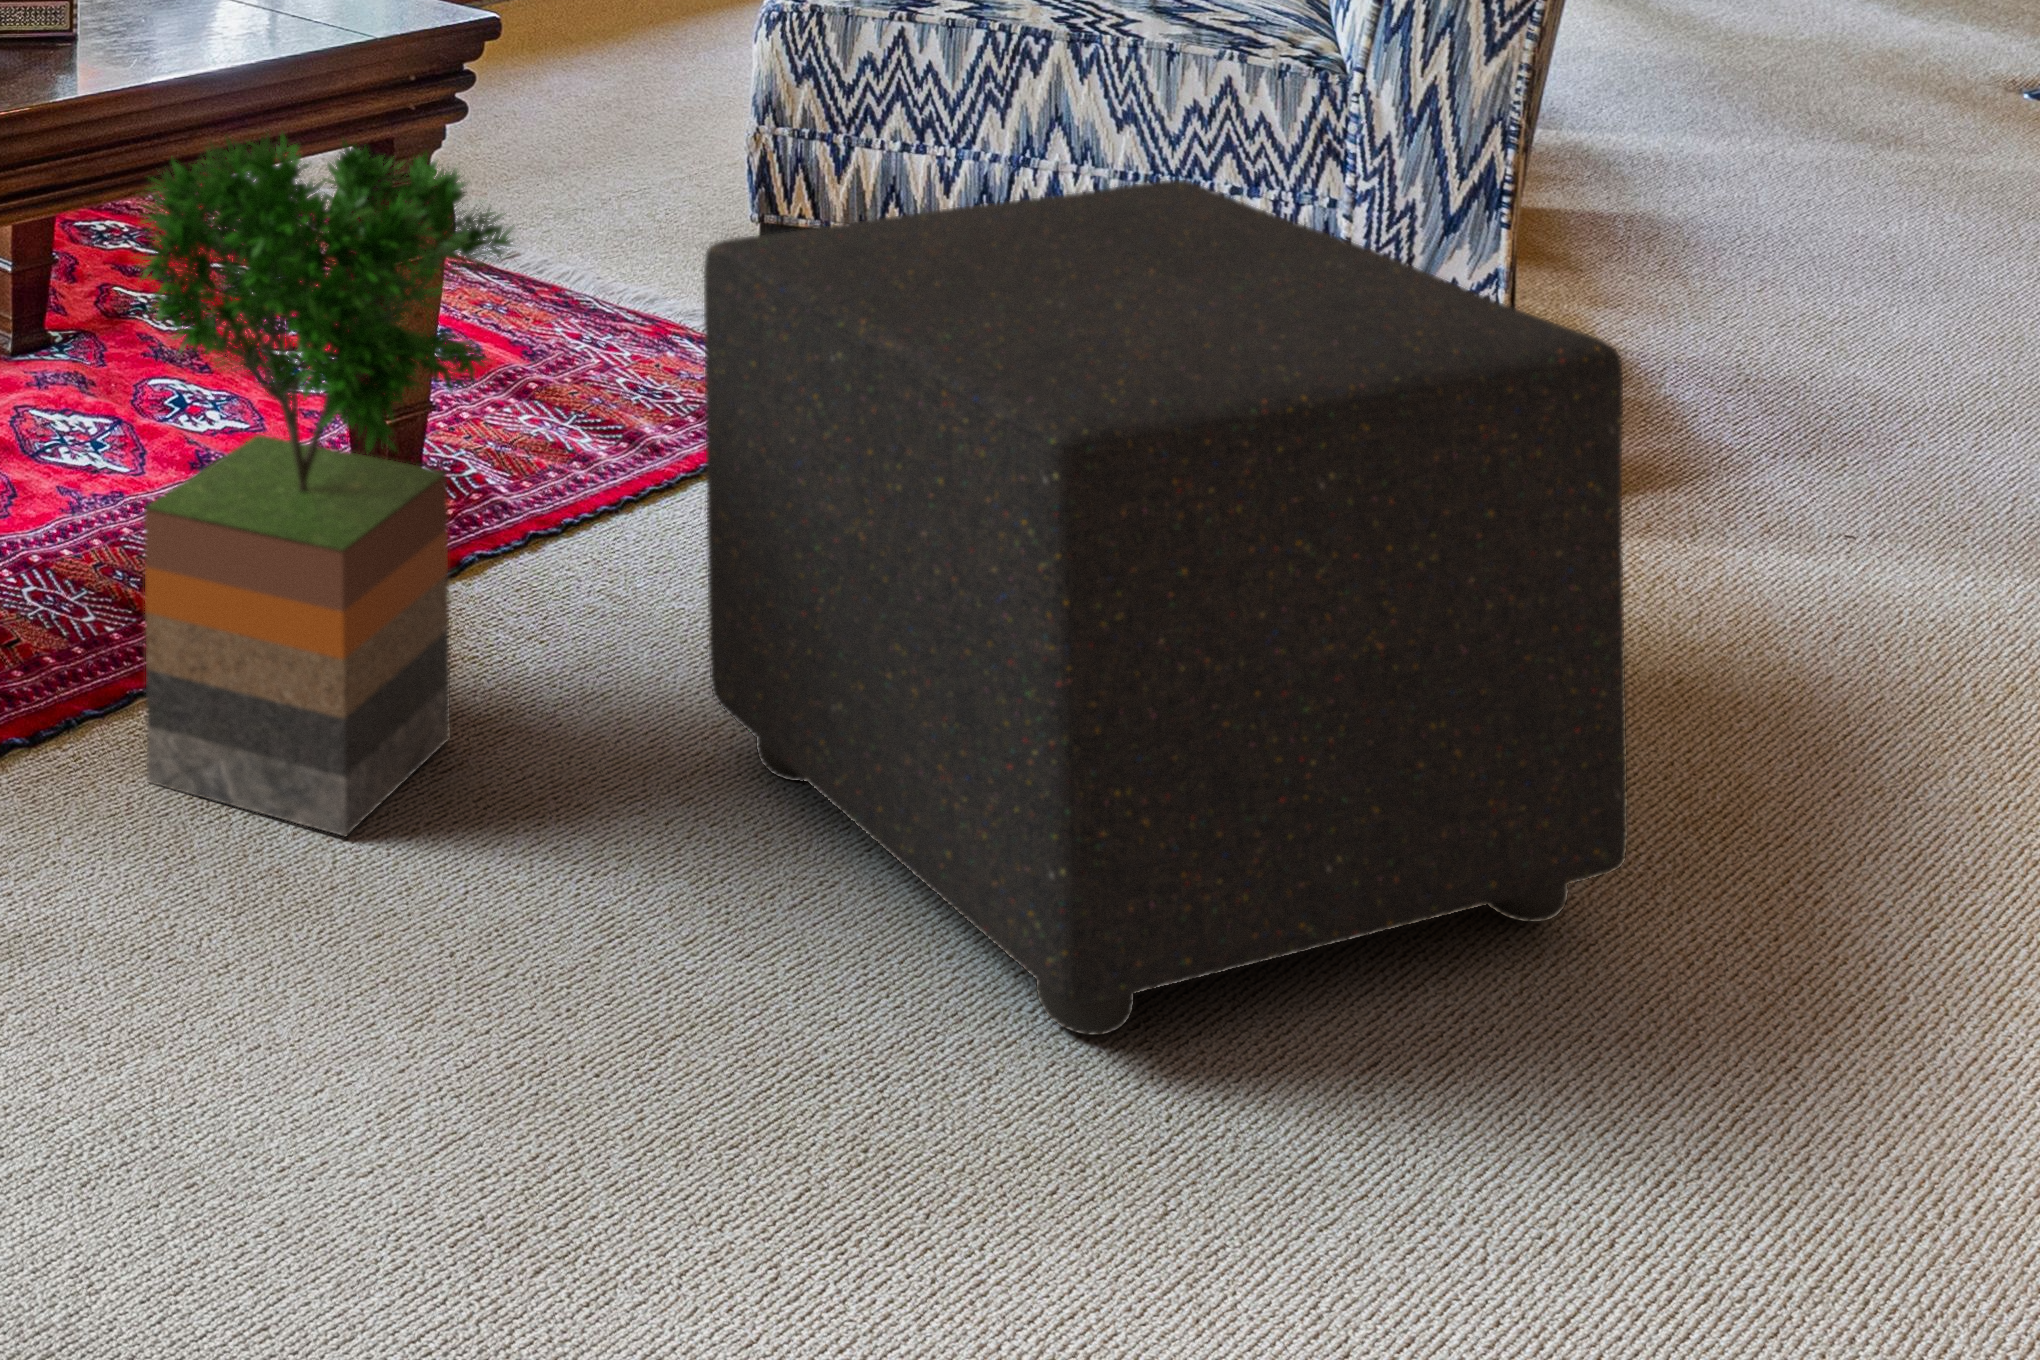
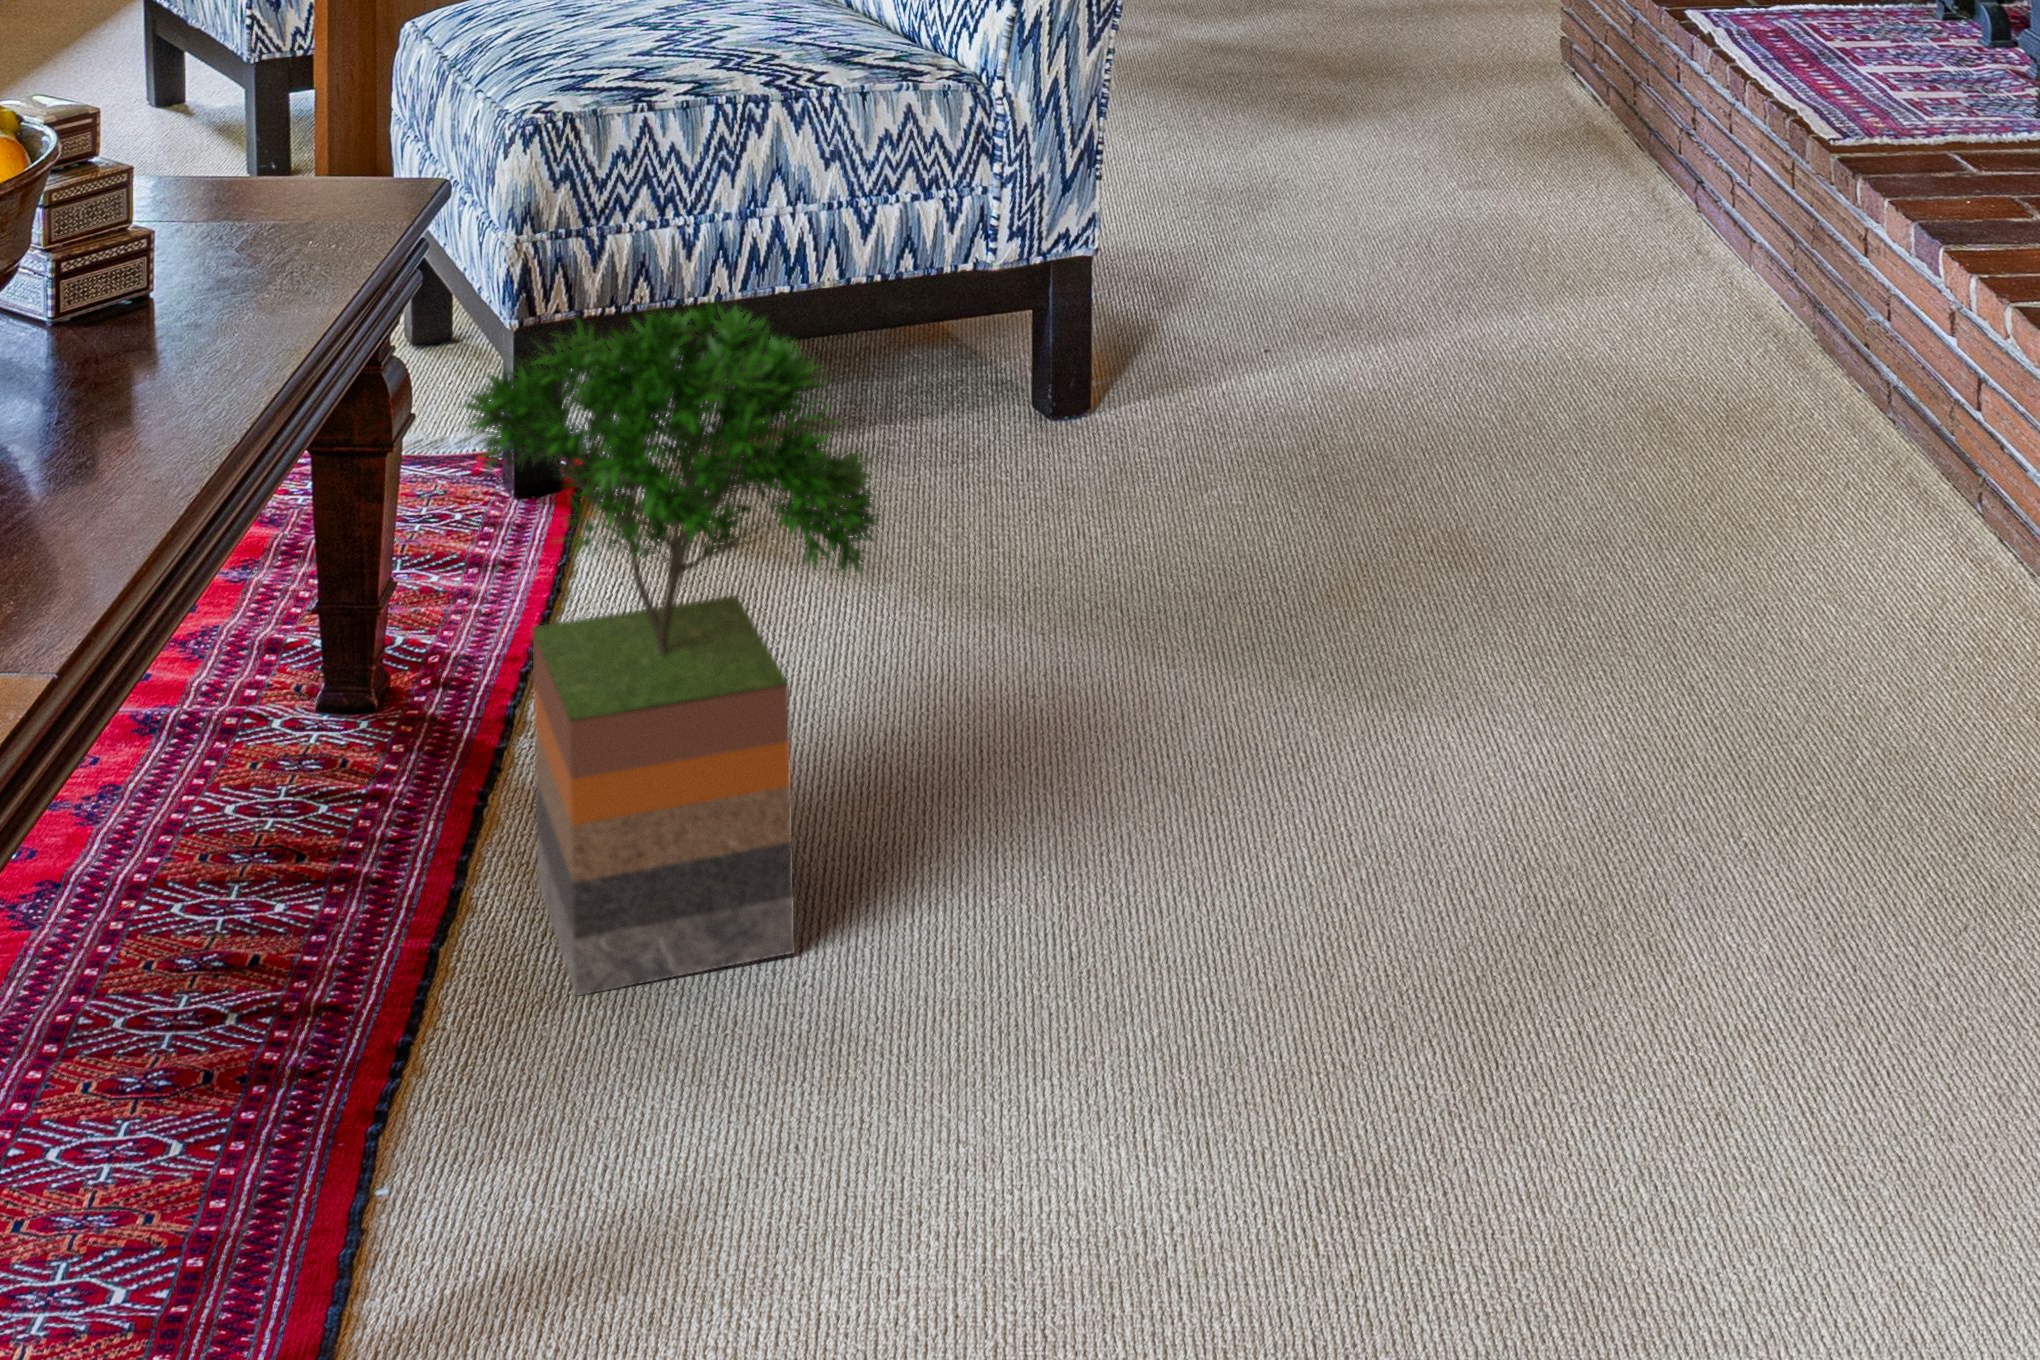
ottoman: present [704,180,1627,1035] -> none [900,184,1523,833]

